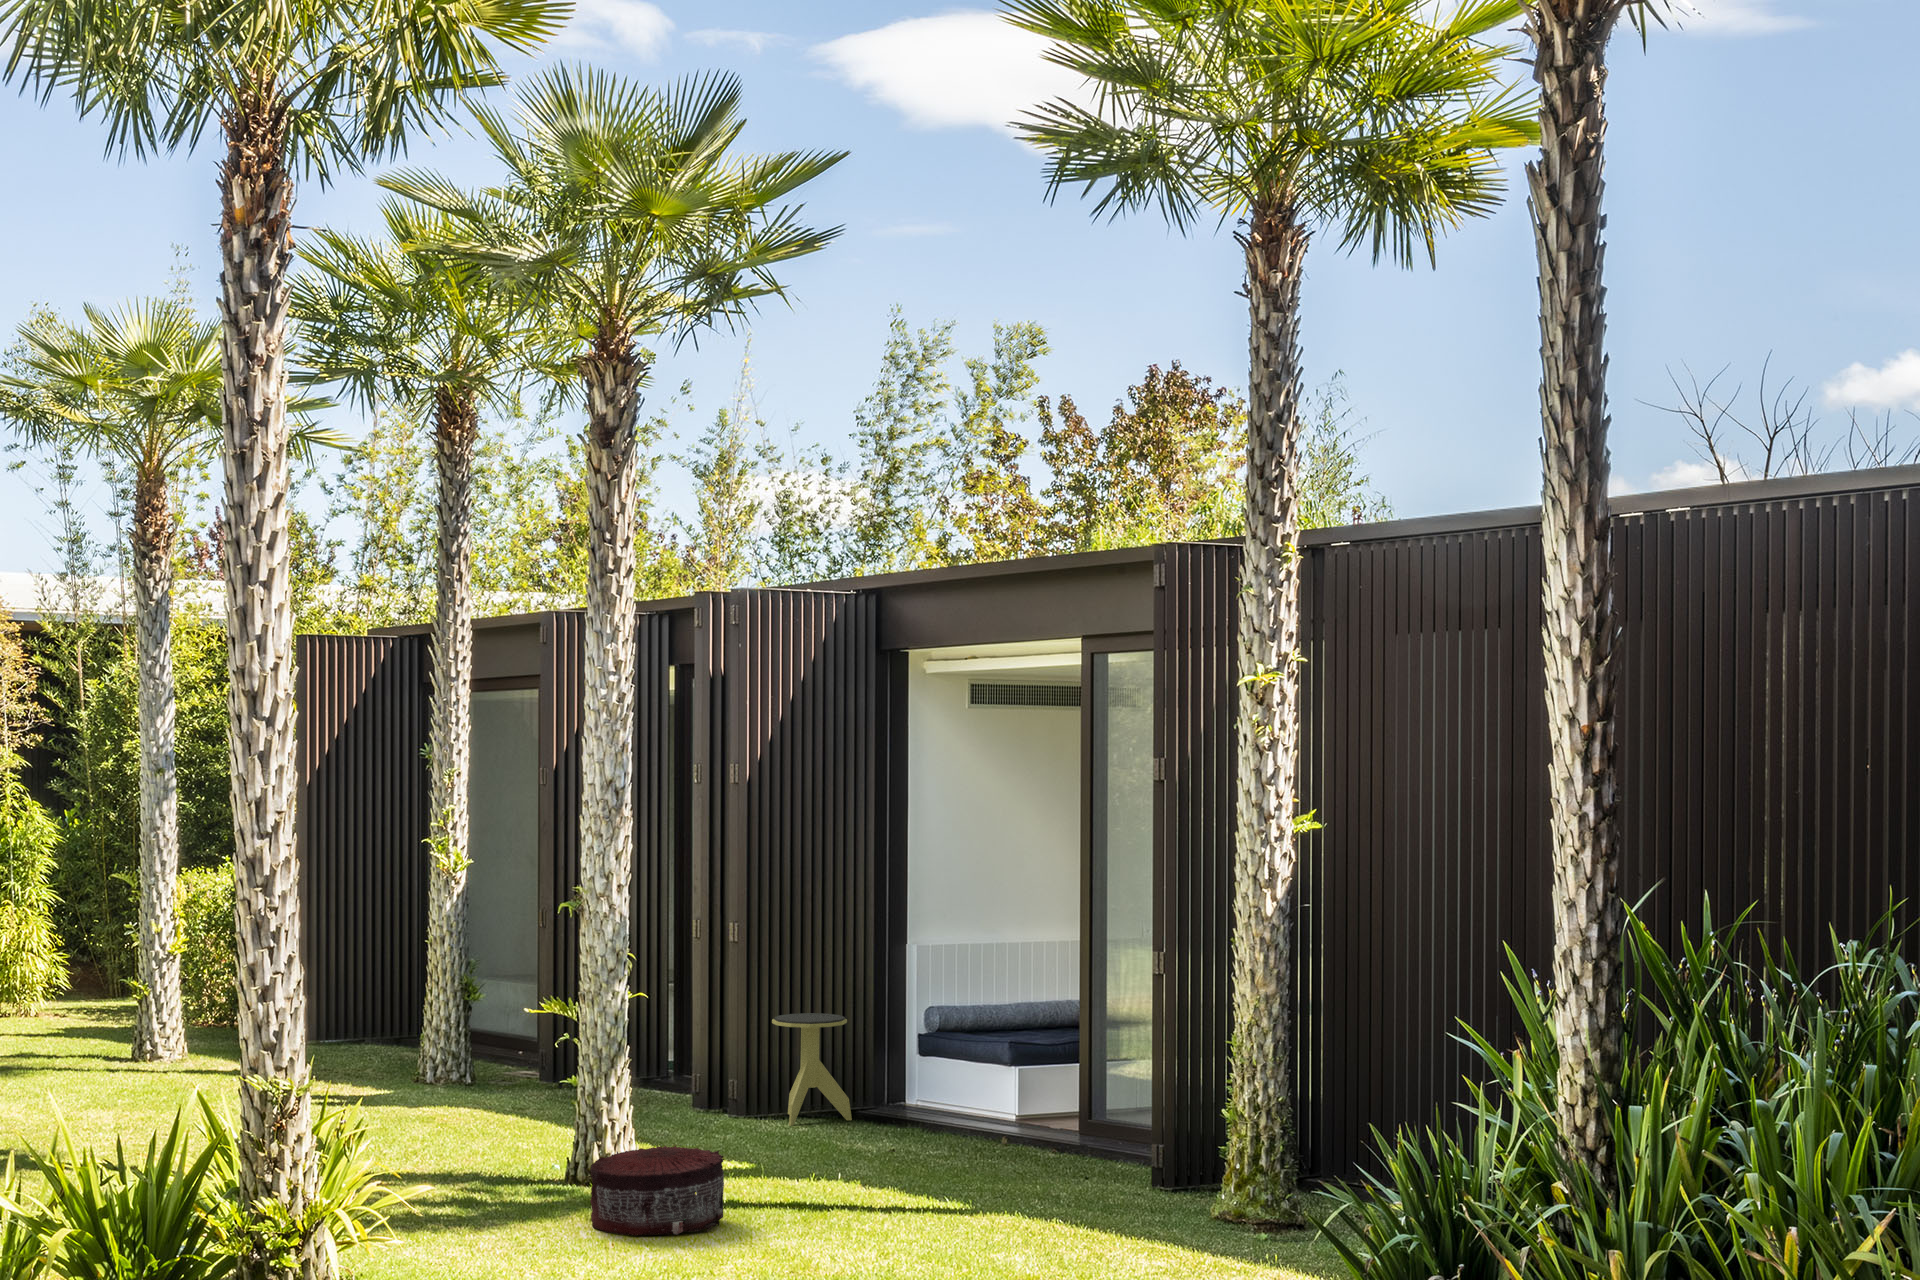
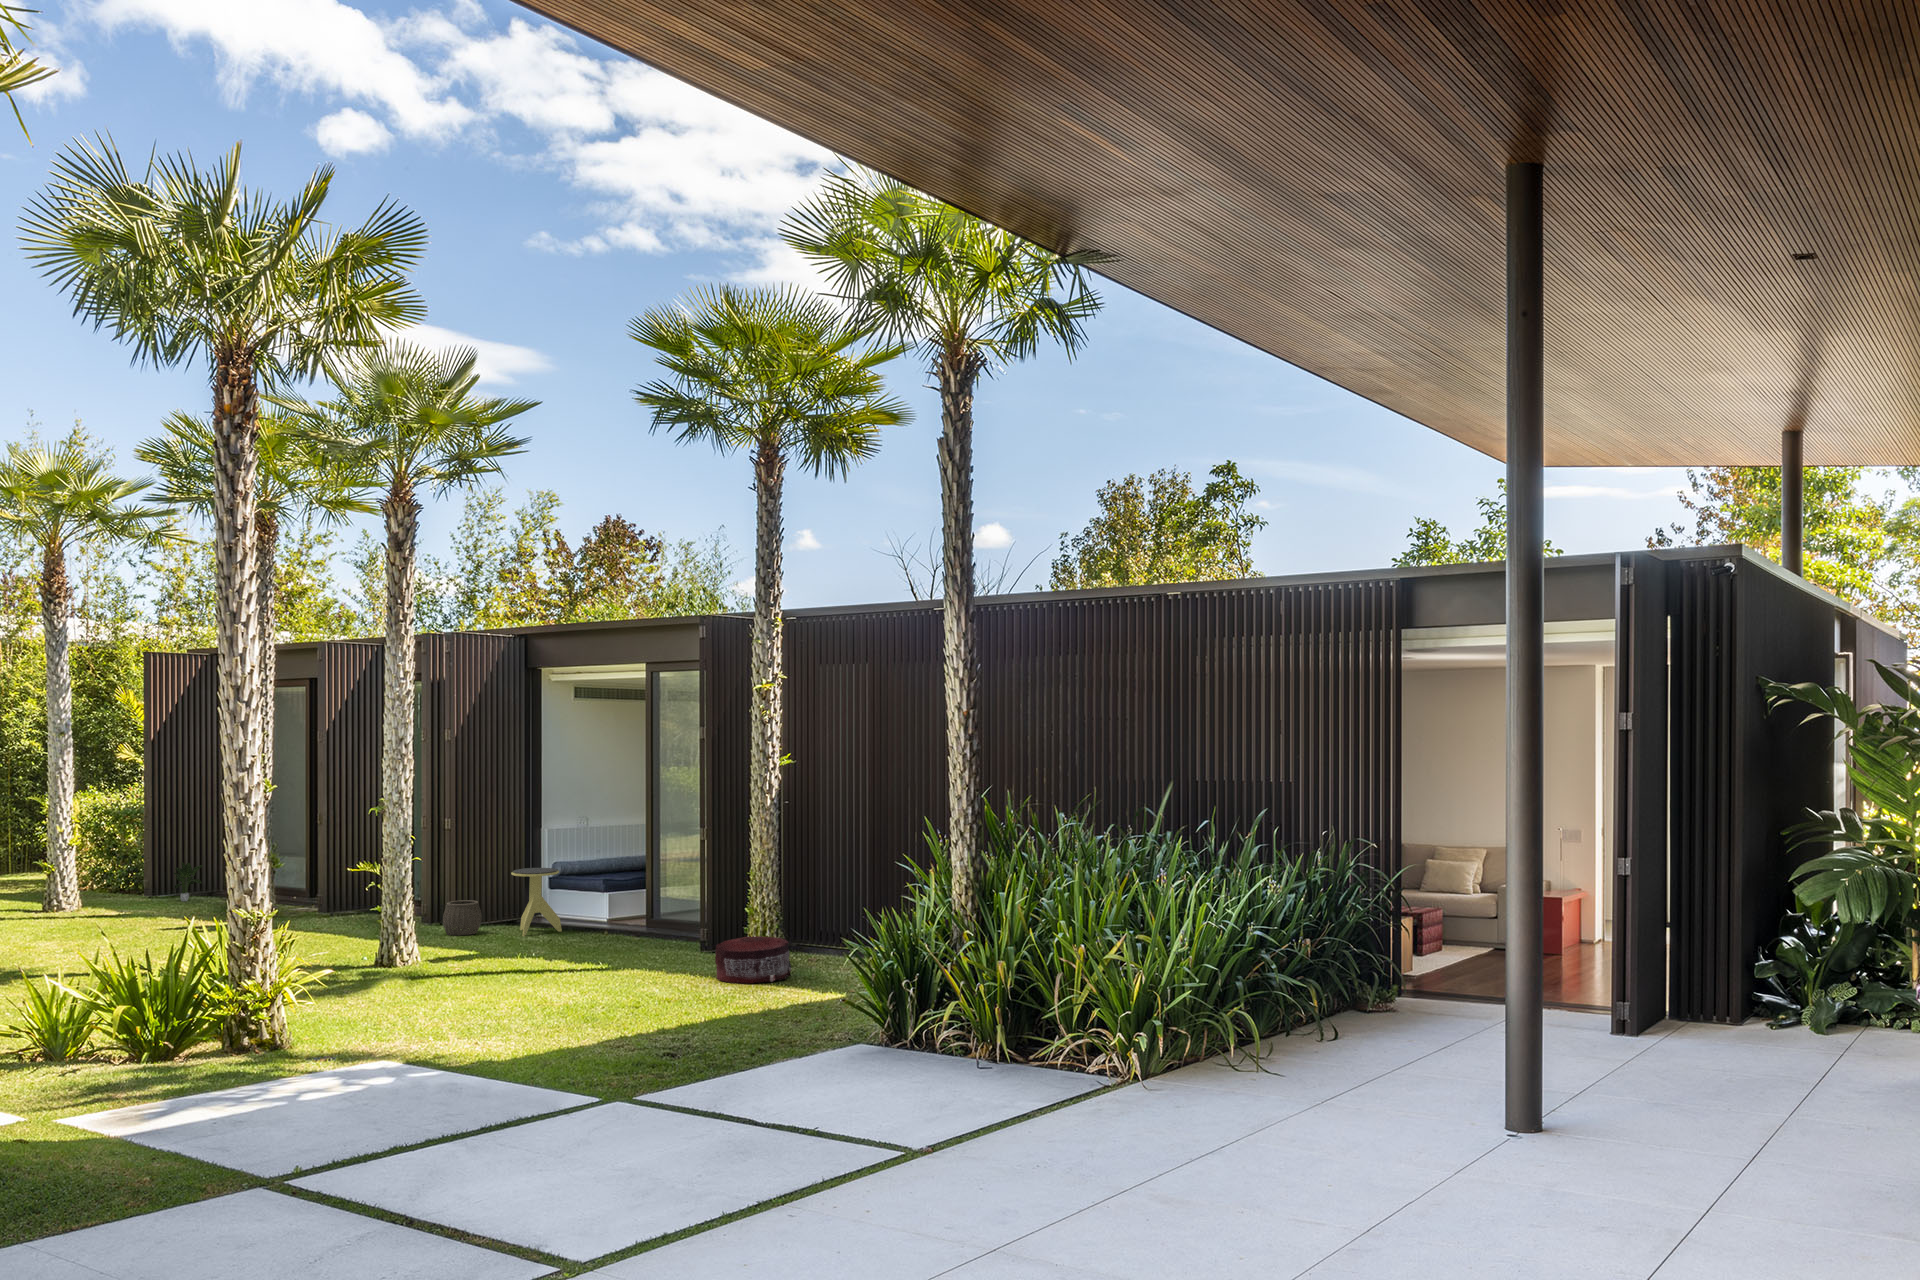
potted plant: none [316,985,356,1044] -> present [174,862,202,901]
woven basket: none [668,1062,728,1120] -> present [443,900,482,936]
pouf: present [590,1146,724,1236] -> present [715,936,791,984]

